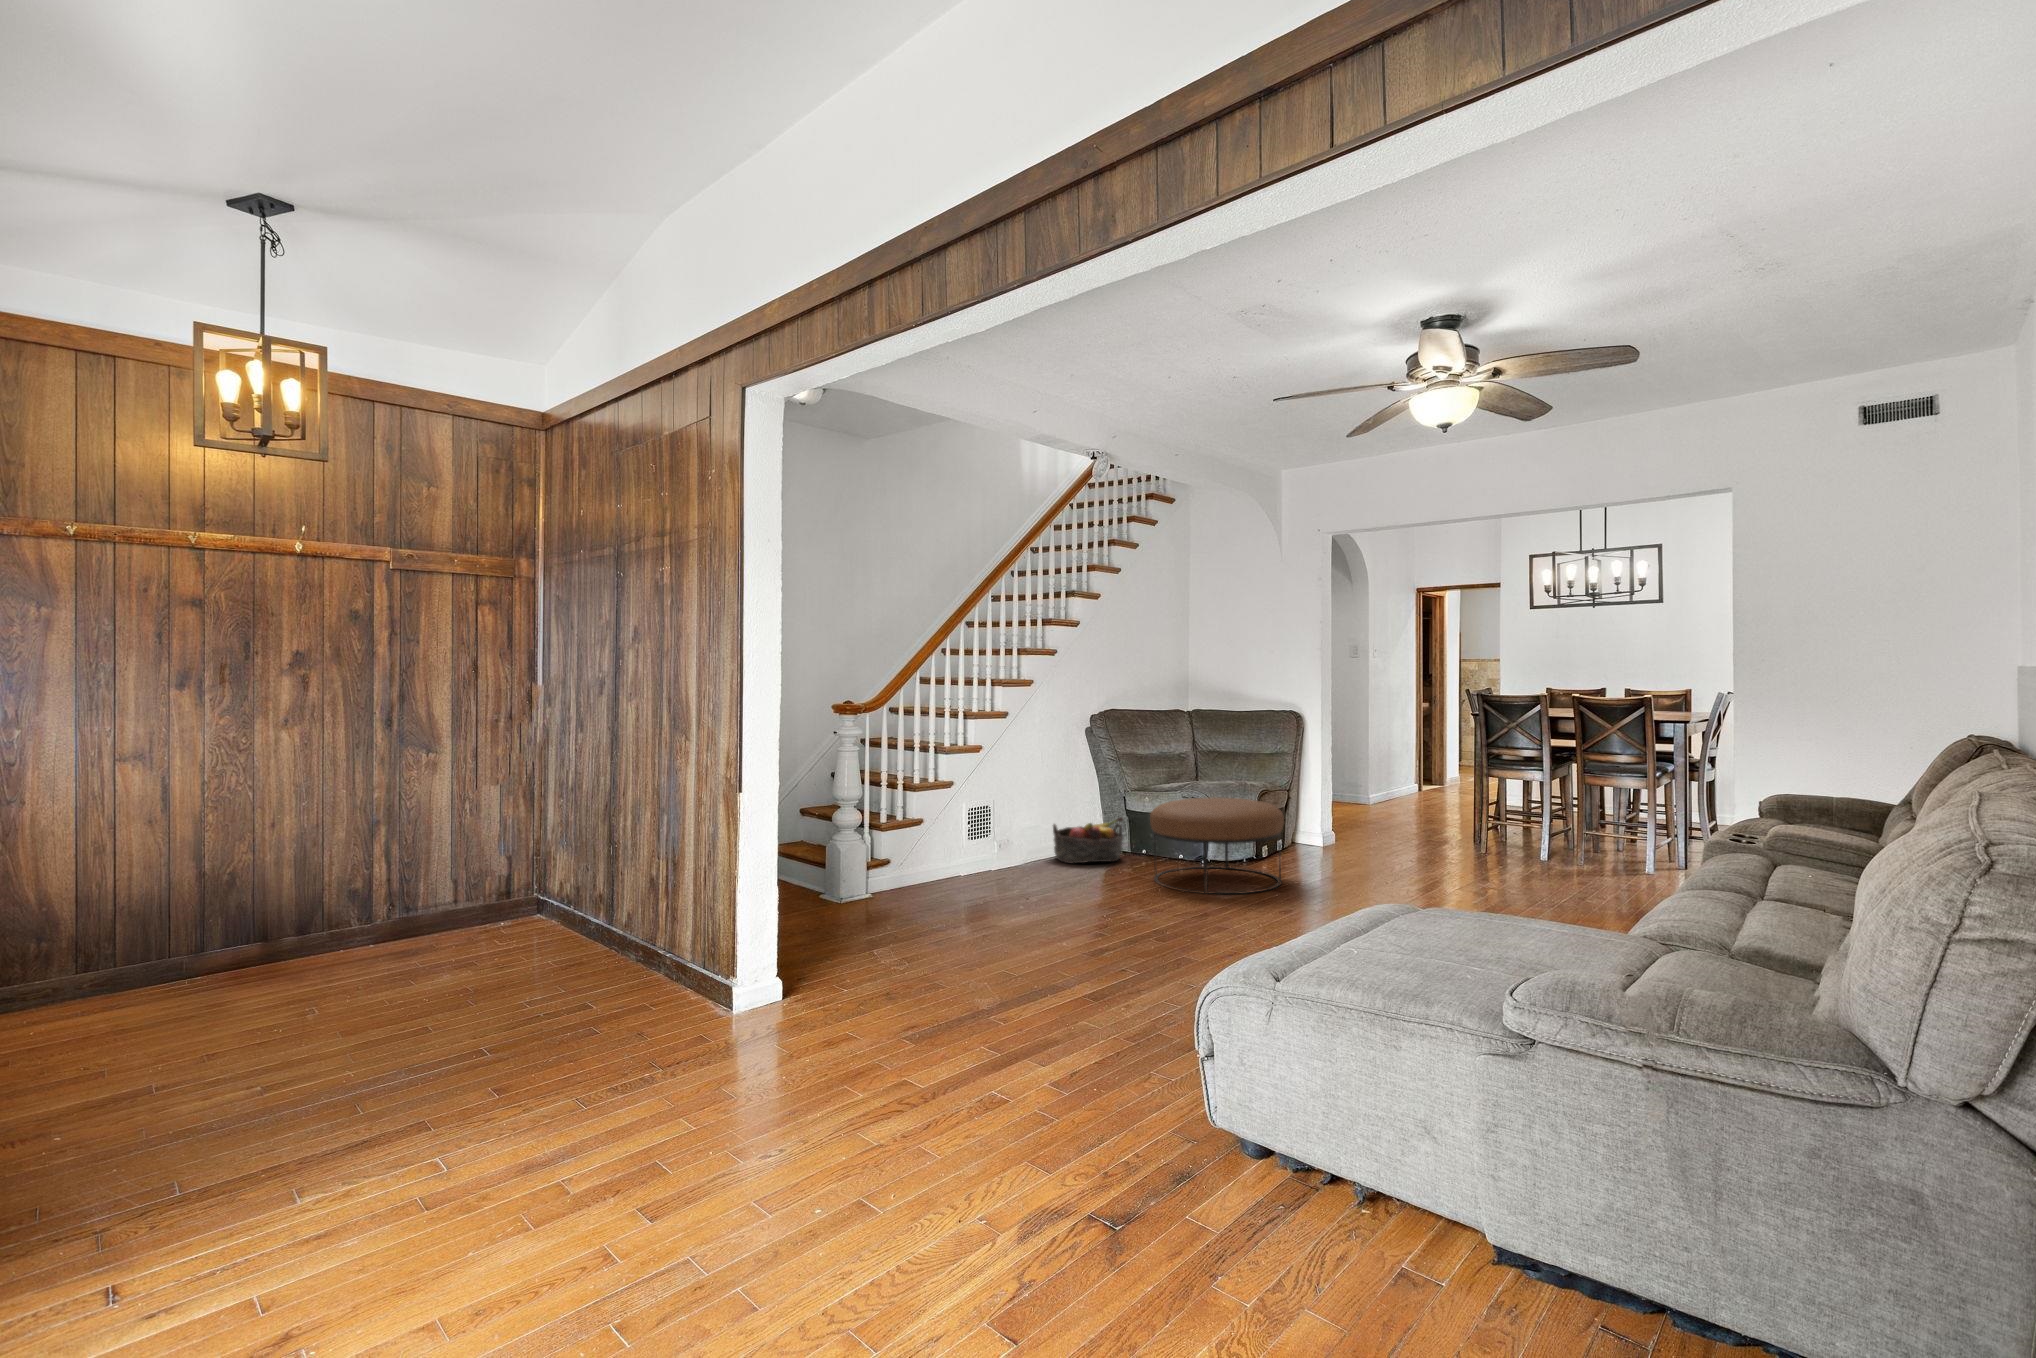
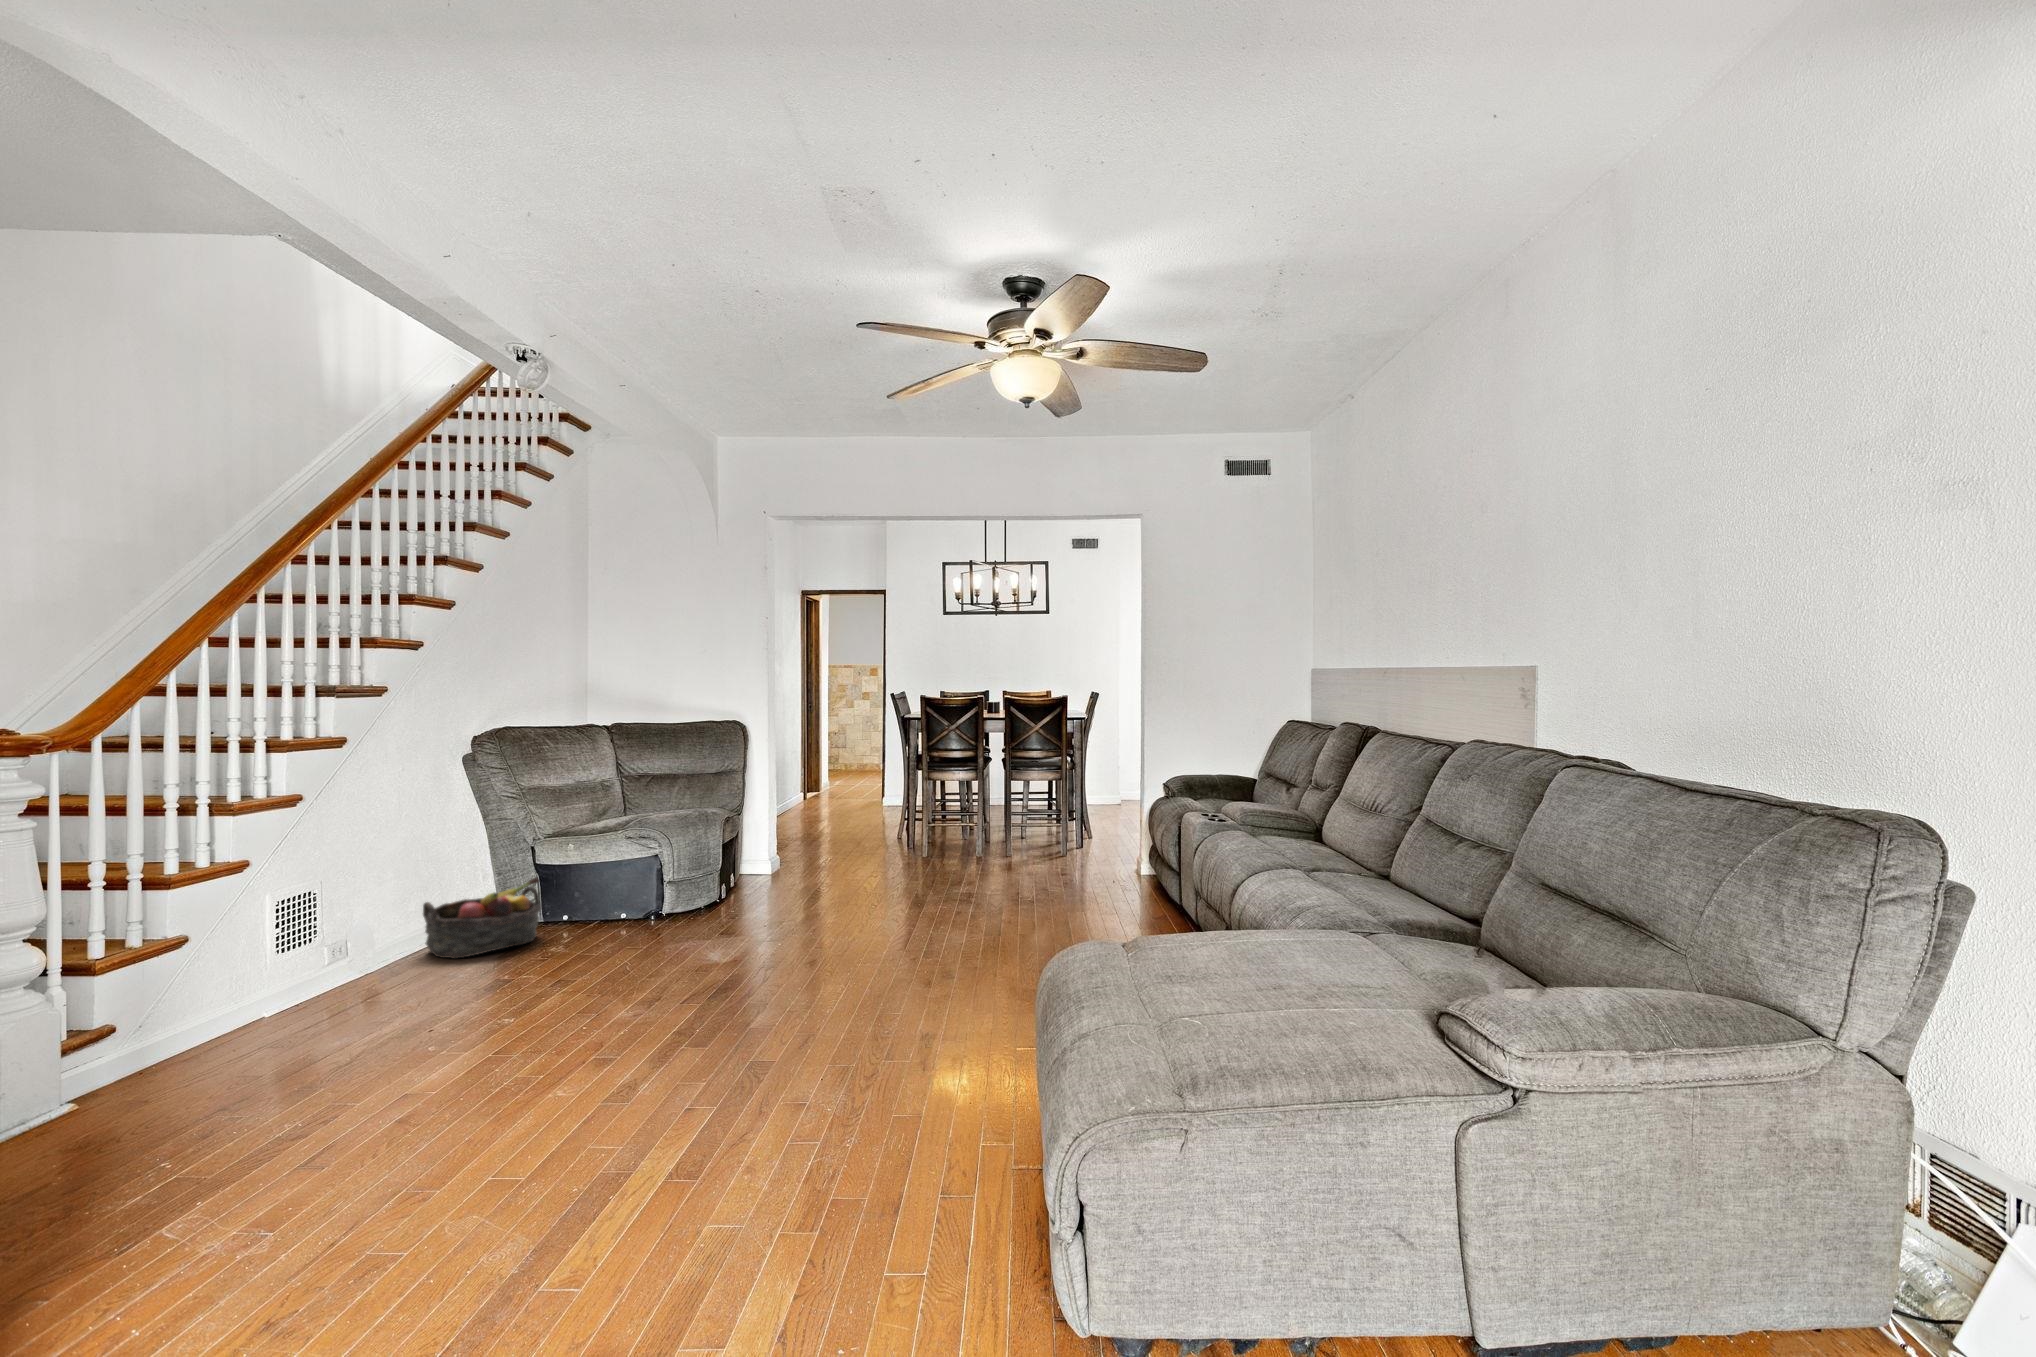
ottoman: present [1150,797,1284,894] -> none [603,832,785,968]

